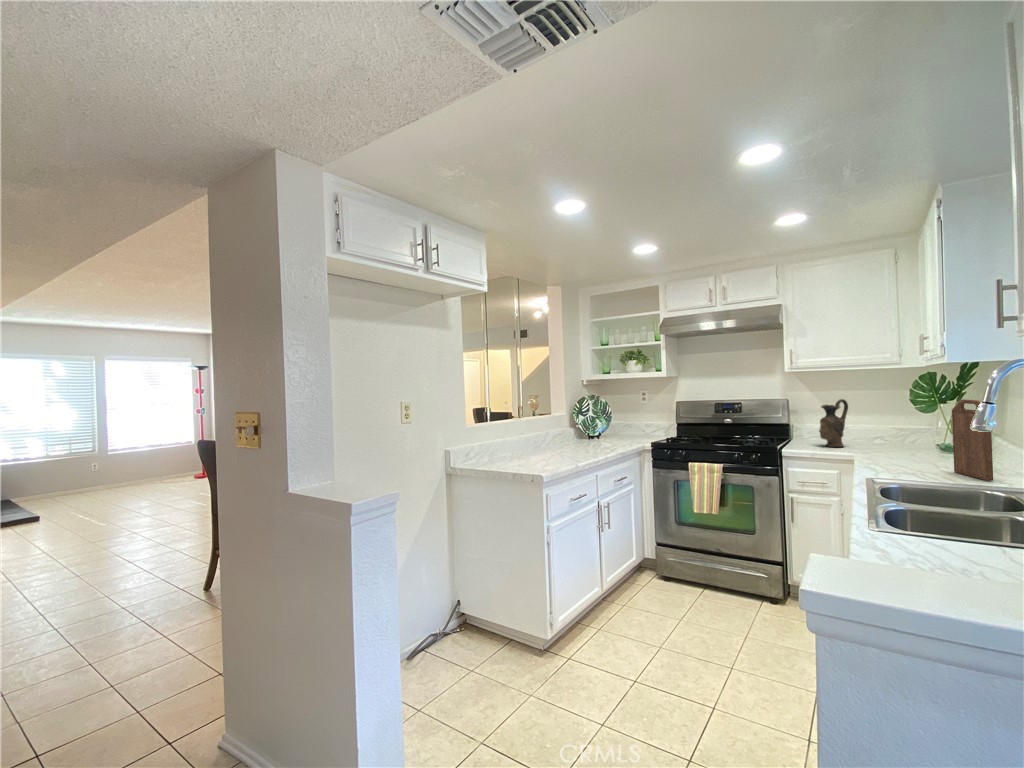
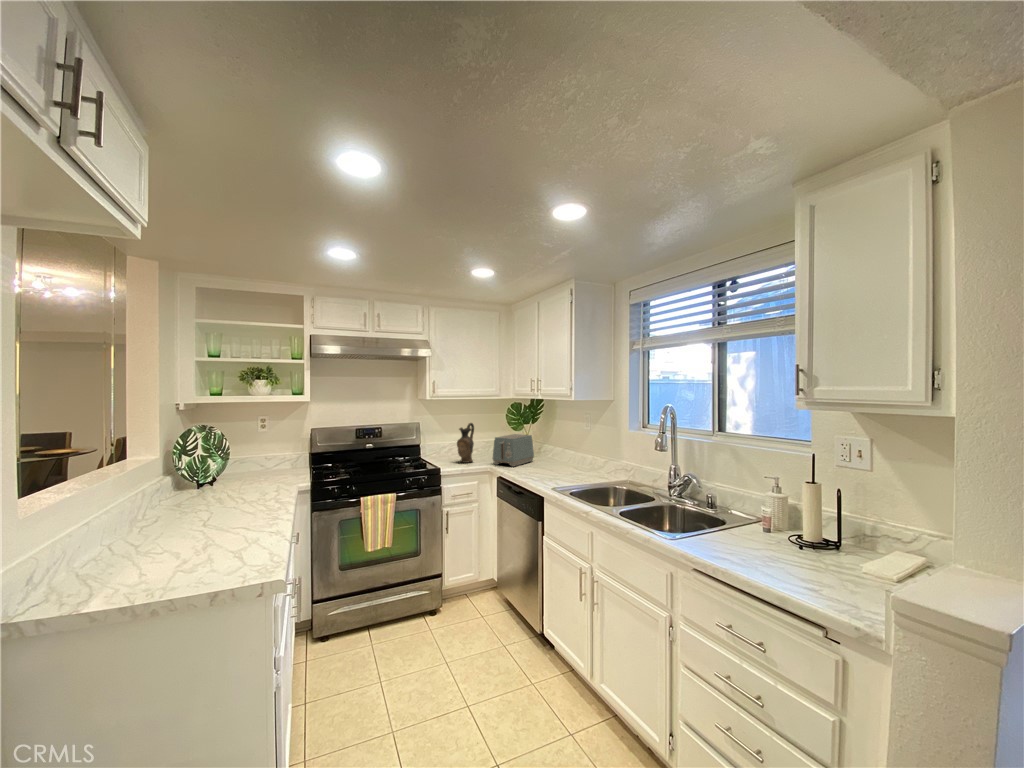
cutting board: present [952,399,993,481] -> none [565,422,593,475]
toaster: none [862,416,943,457] -> present [493,434,534,467]

